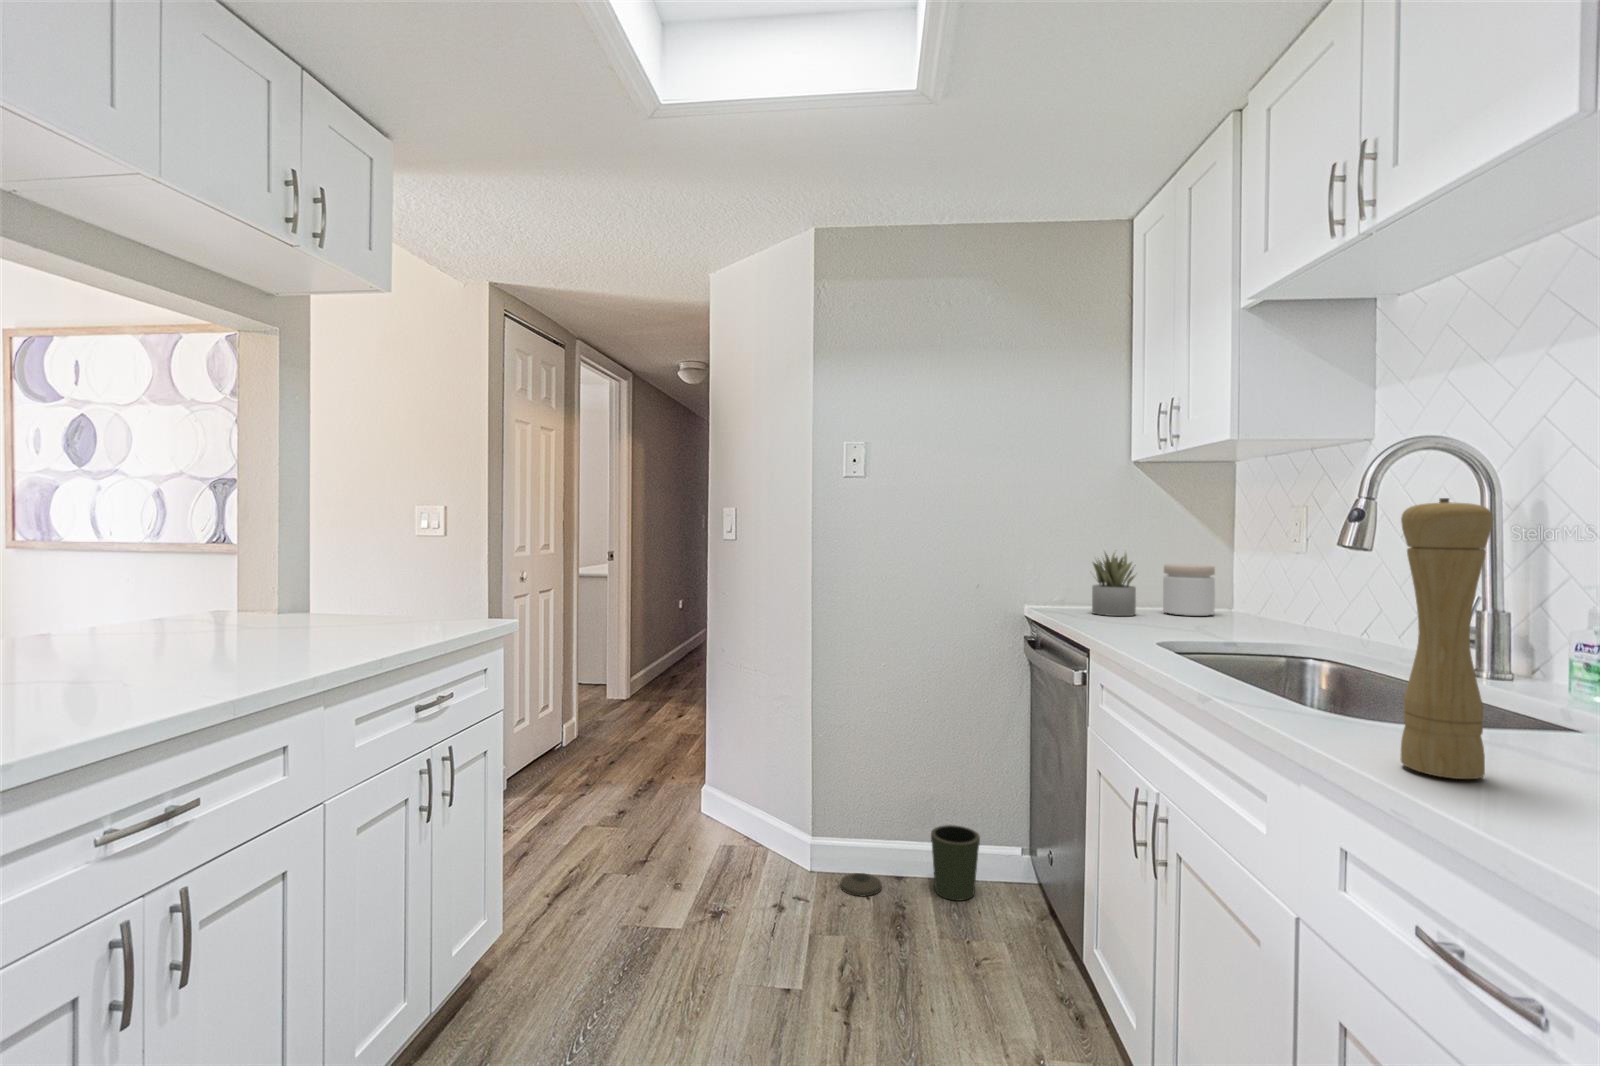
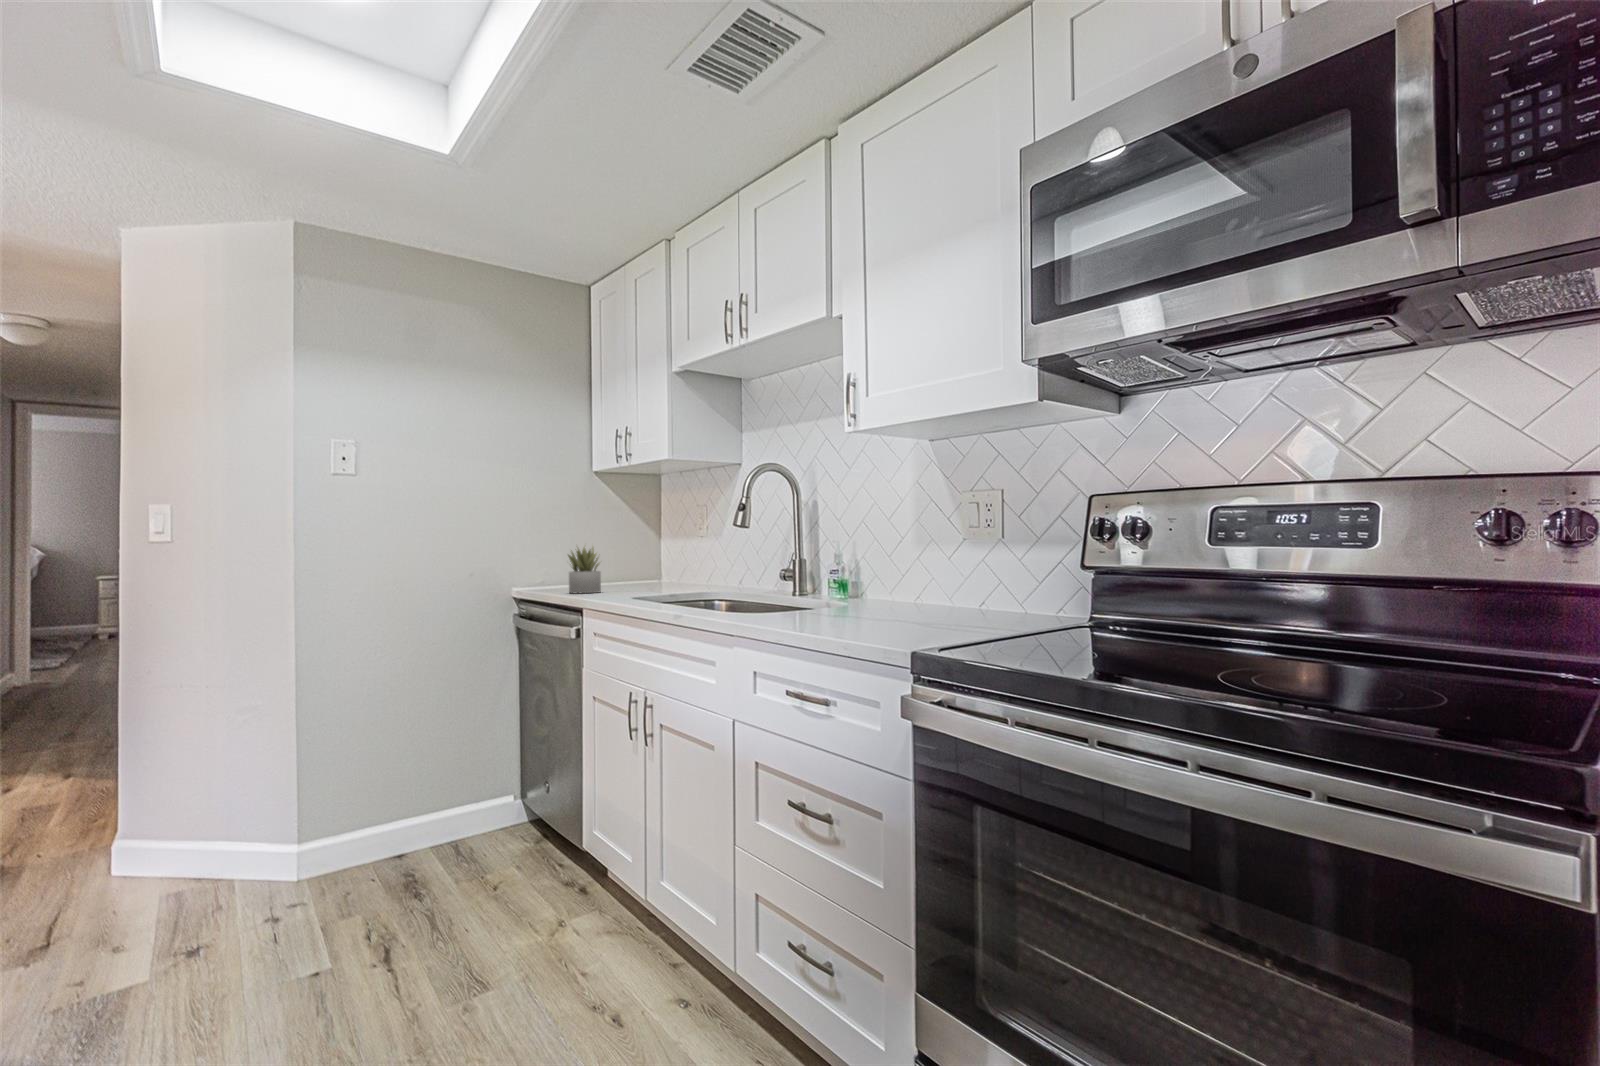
pepper mill: present [1400,498,1493,779] -> none [779,486,814,620]
jar: present [1163,564,1215,616] -> none [618,554,652,590]
trash can: present [840,825,980,901] -> none [338,790,481,883]

